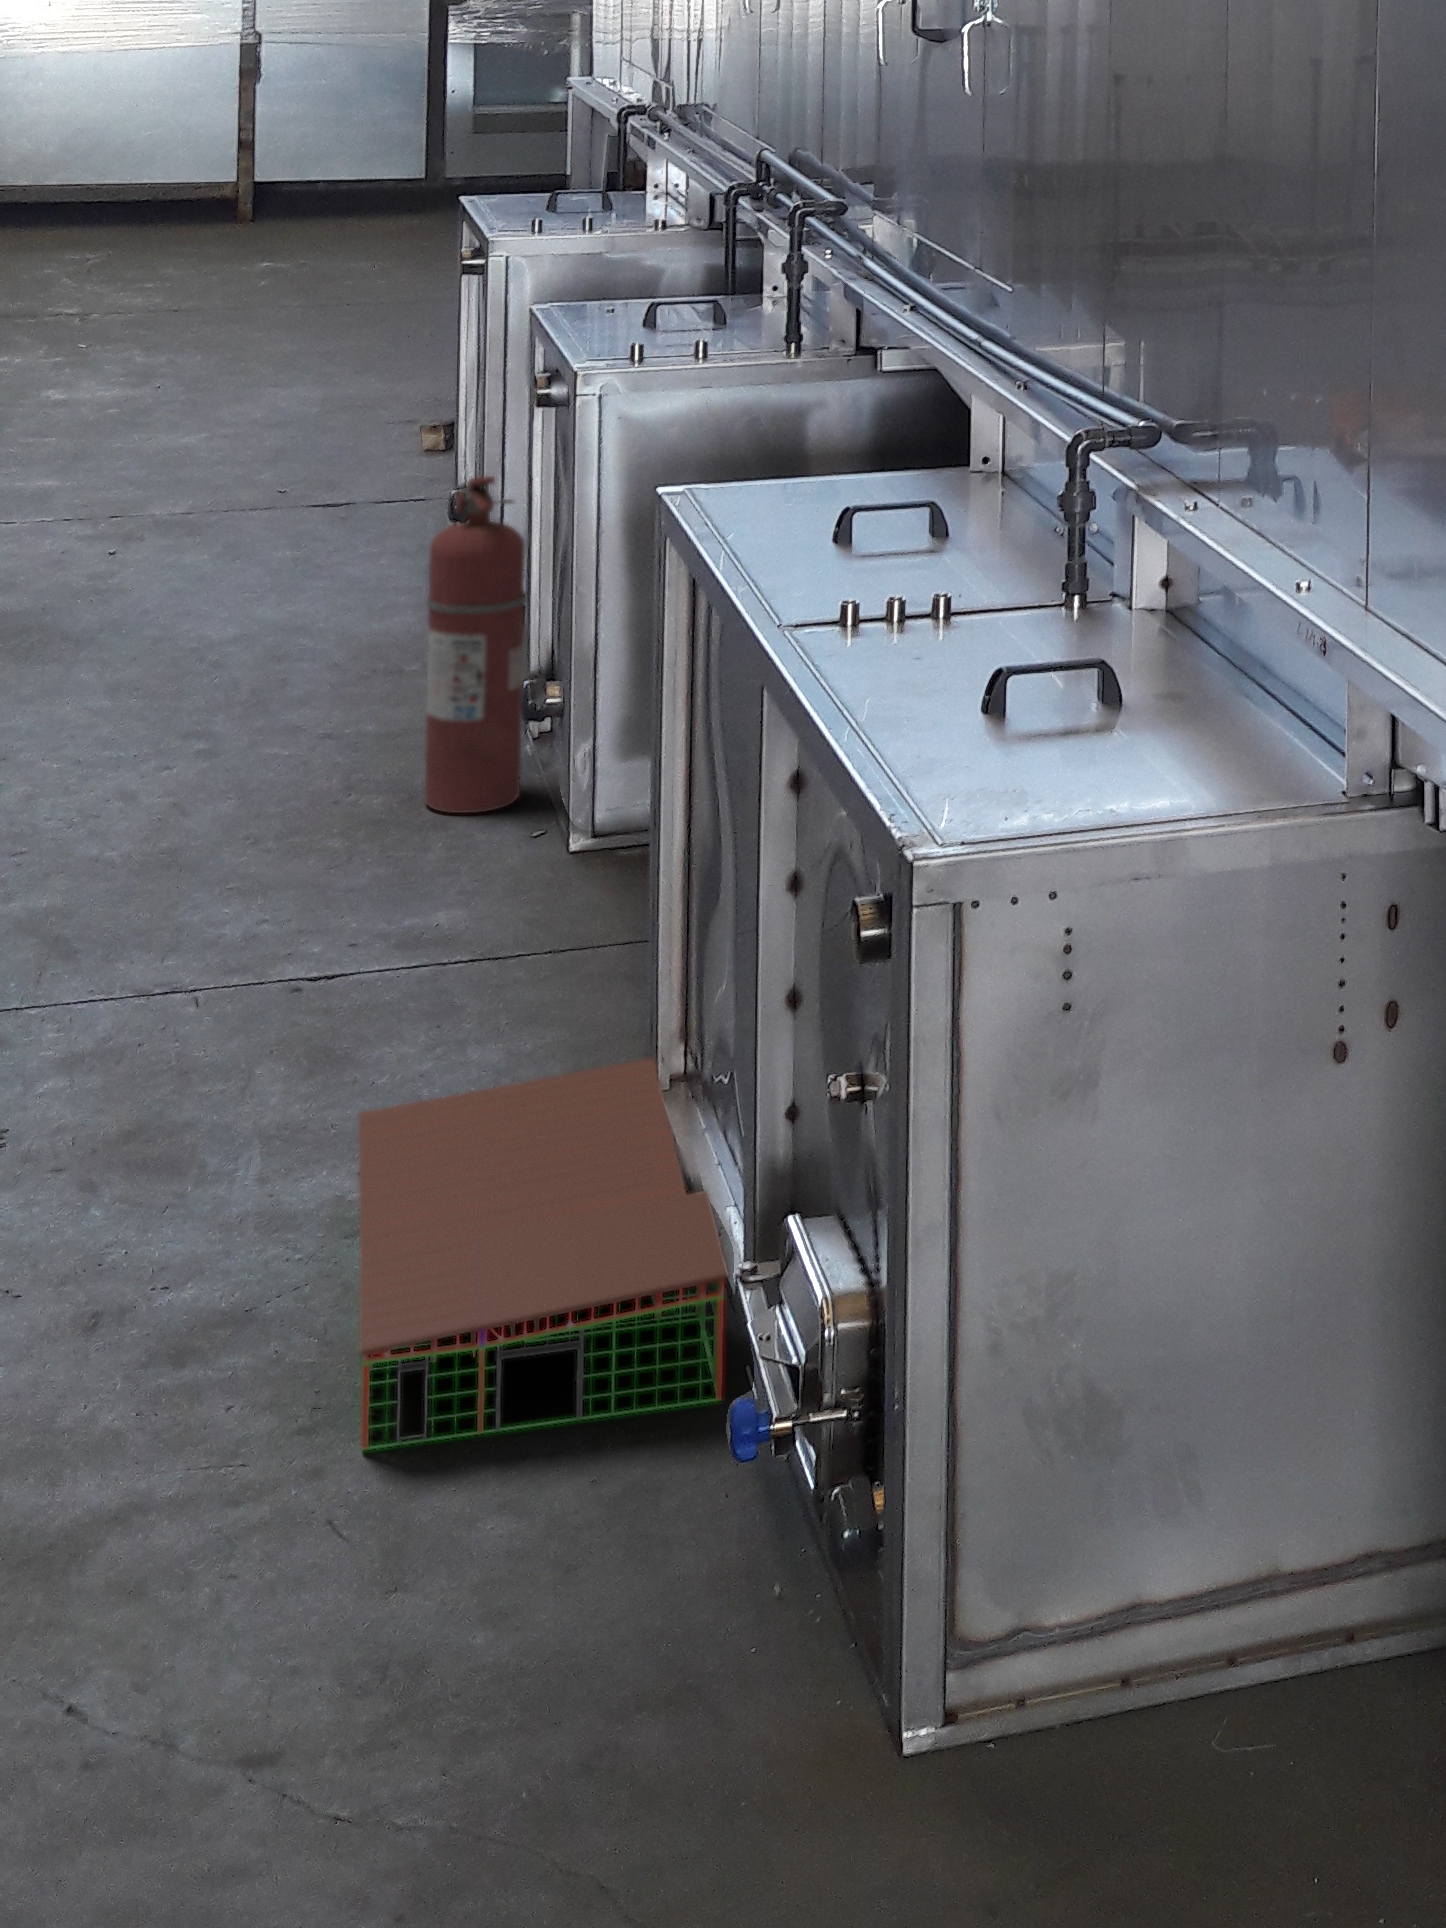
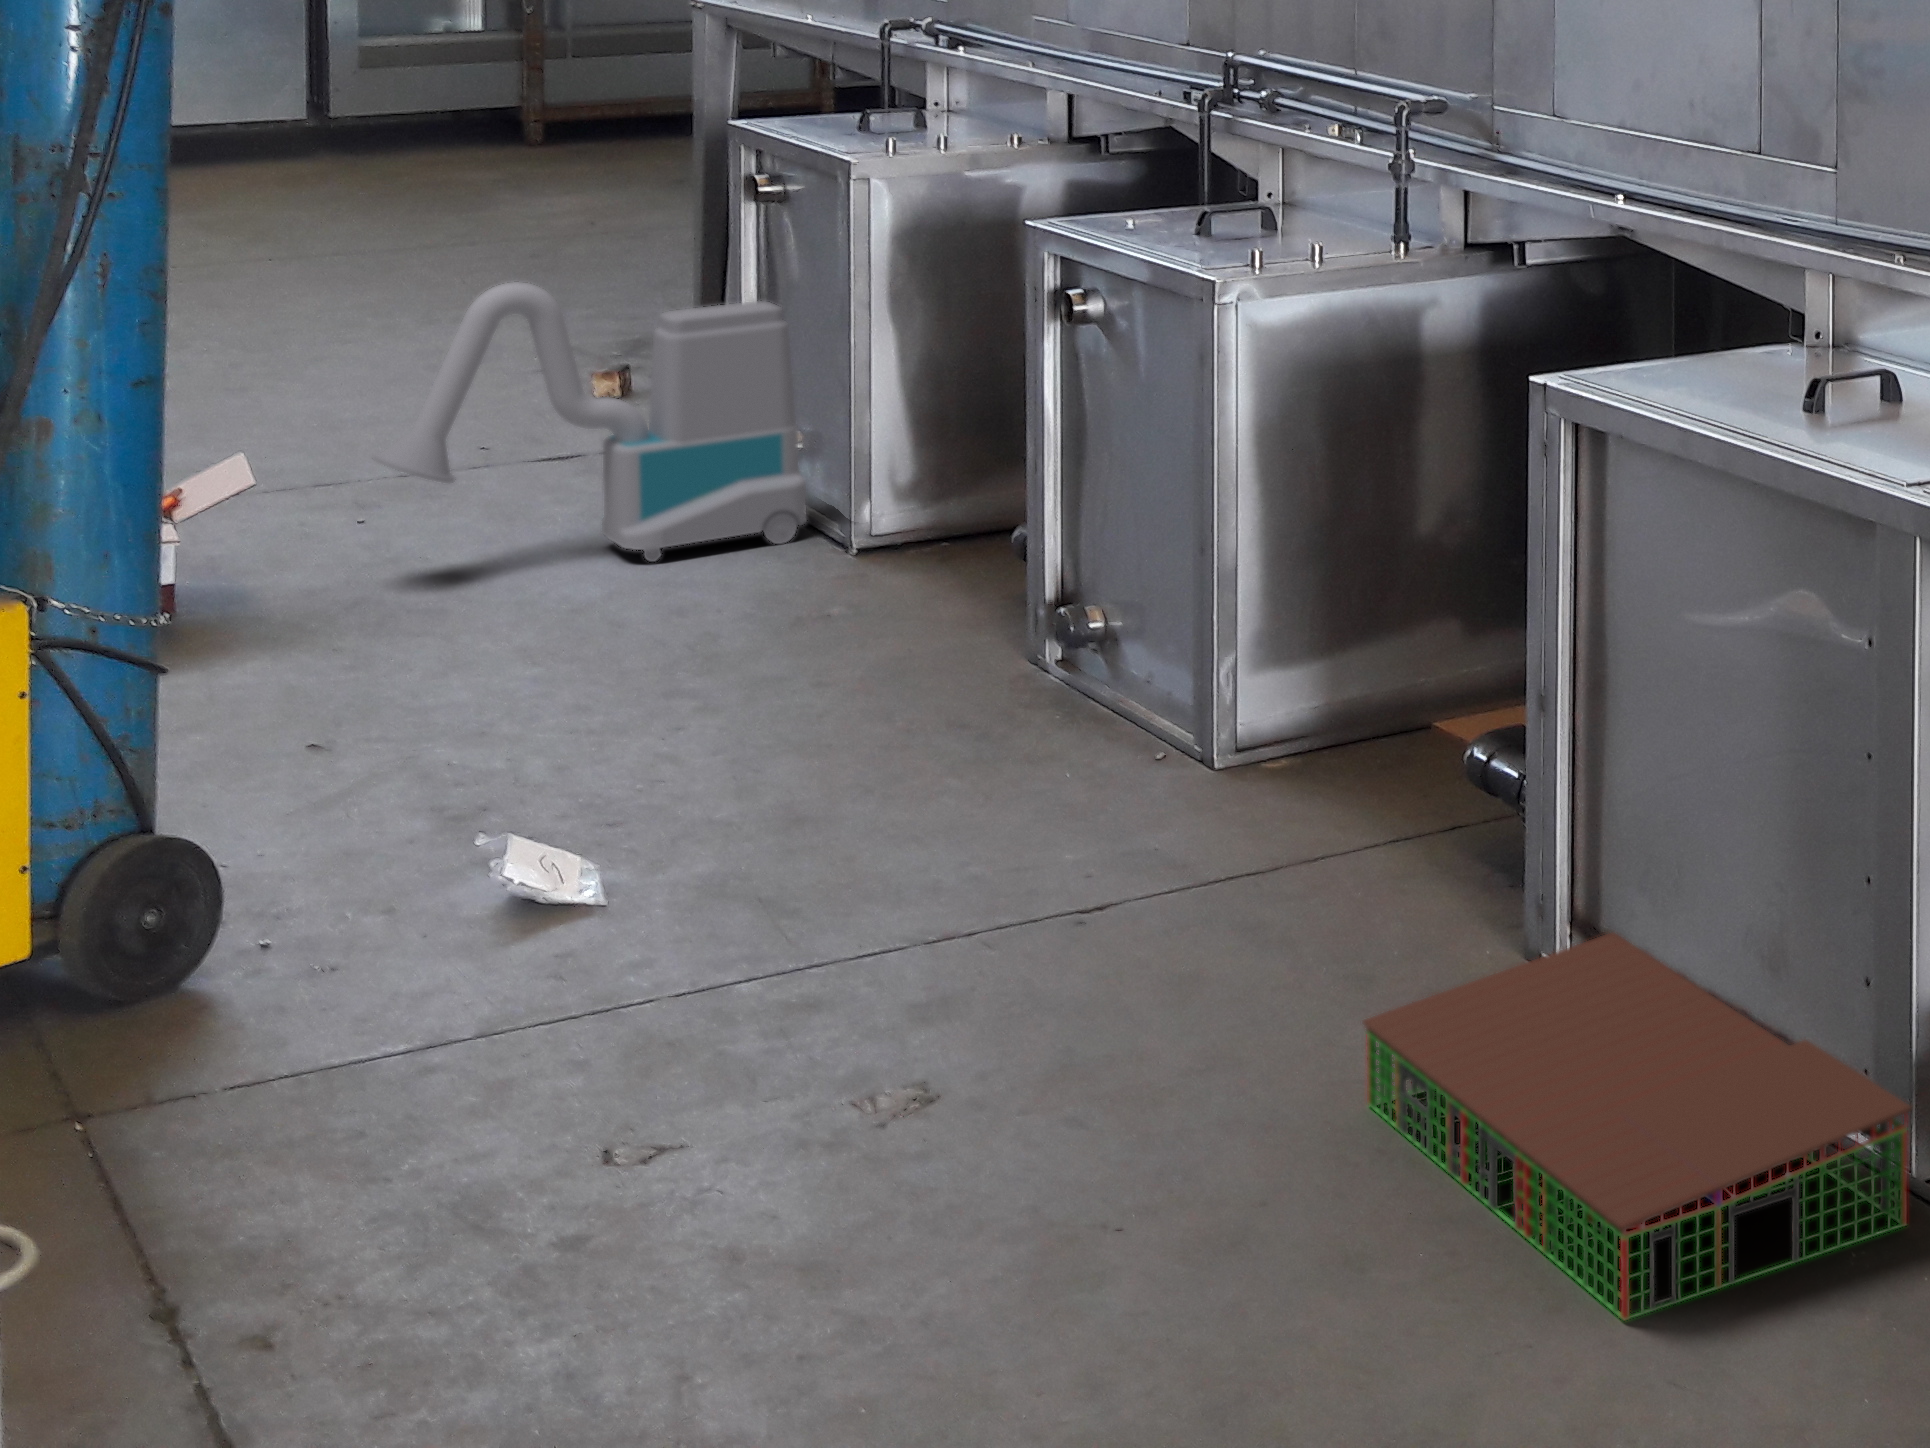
vacuum cleaner: none [52,338,451,612] -> present [373,282,806,562]
fire extinguisher: present [425,476,526,813] -> none [1002,395,1104,740]

